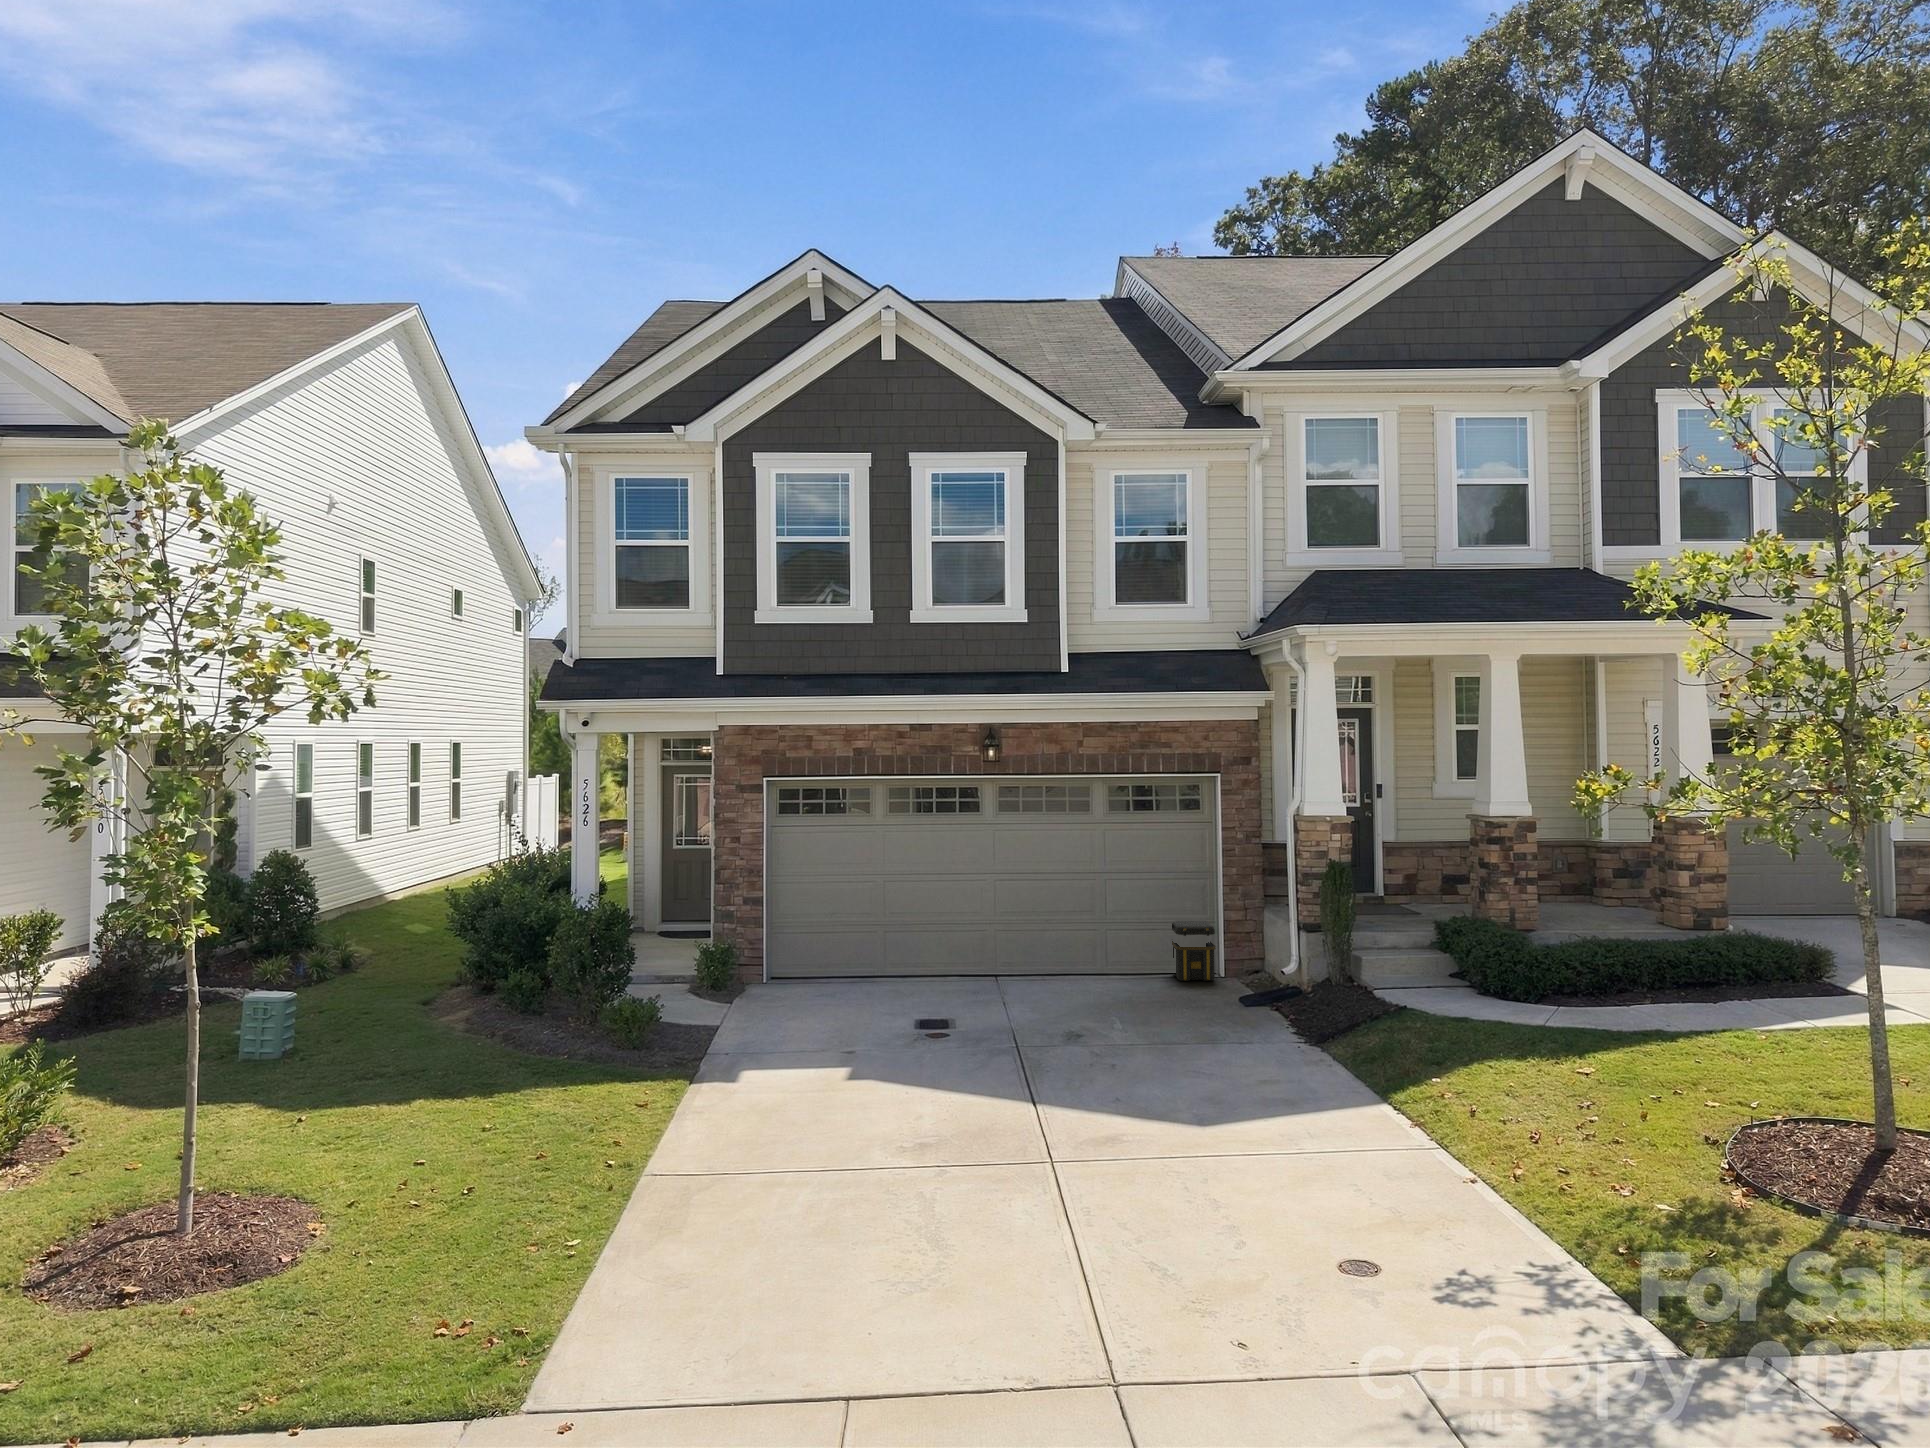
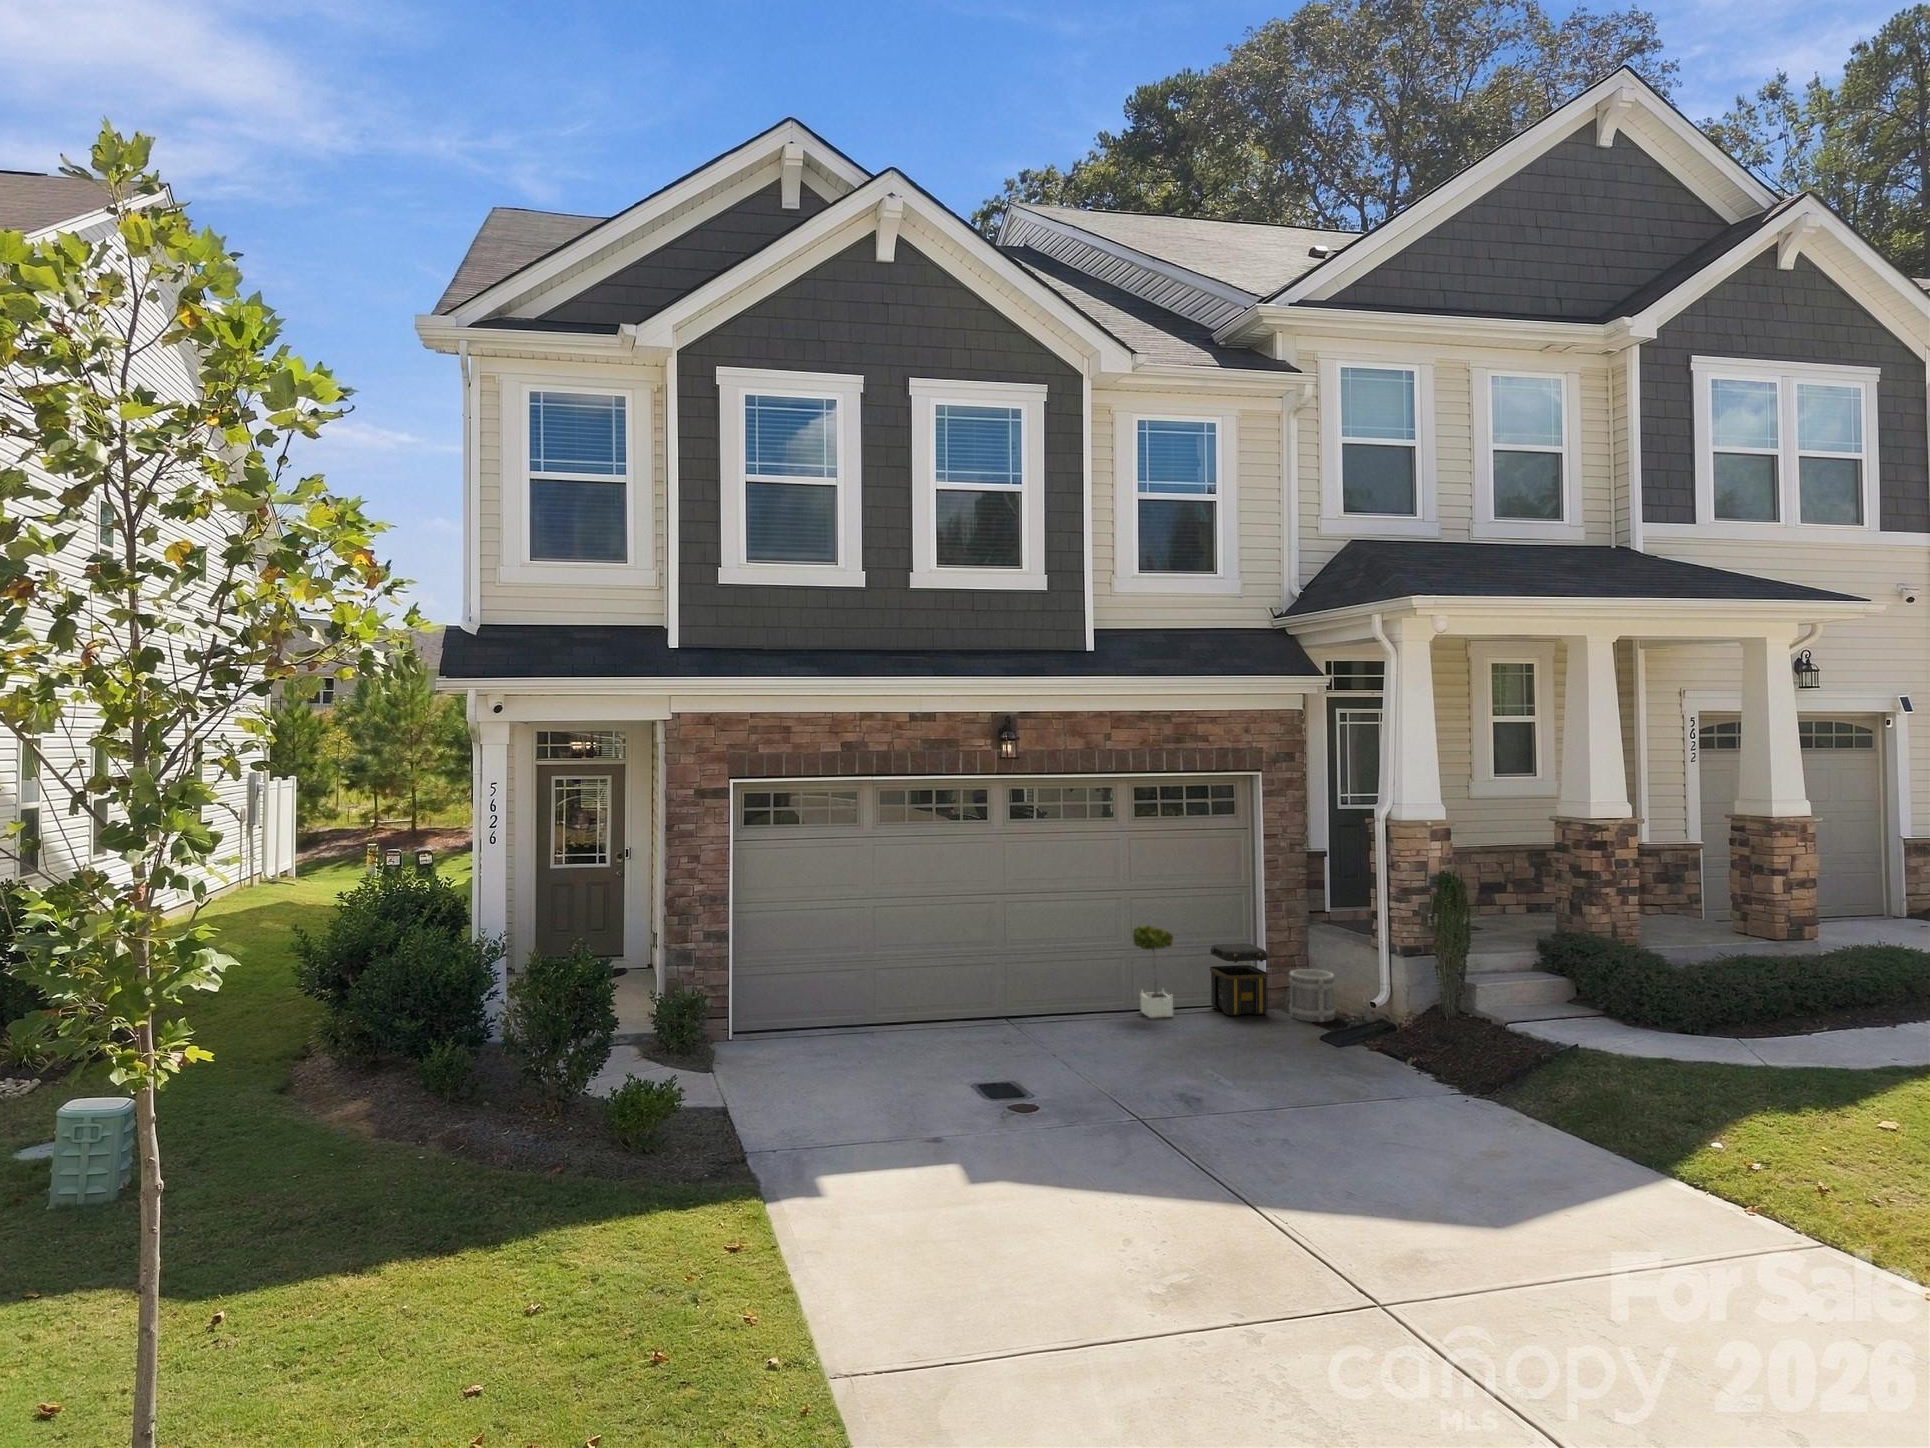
potted tree: none [1099,902,1132,980] -> present [1133,926,1173,1018]
bucket: none [1232,944,1272,989] -> present [1289,969,1336,1022]

